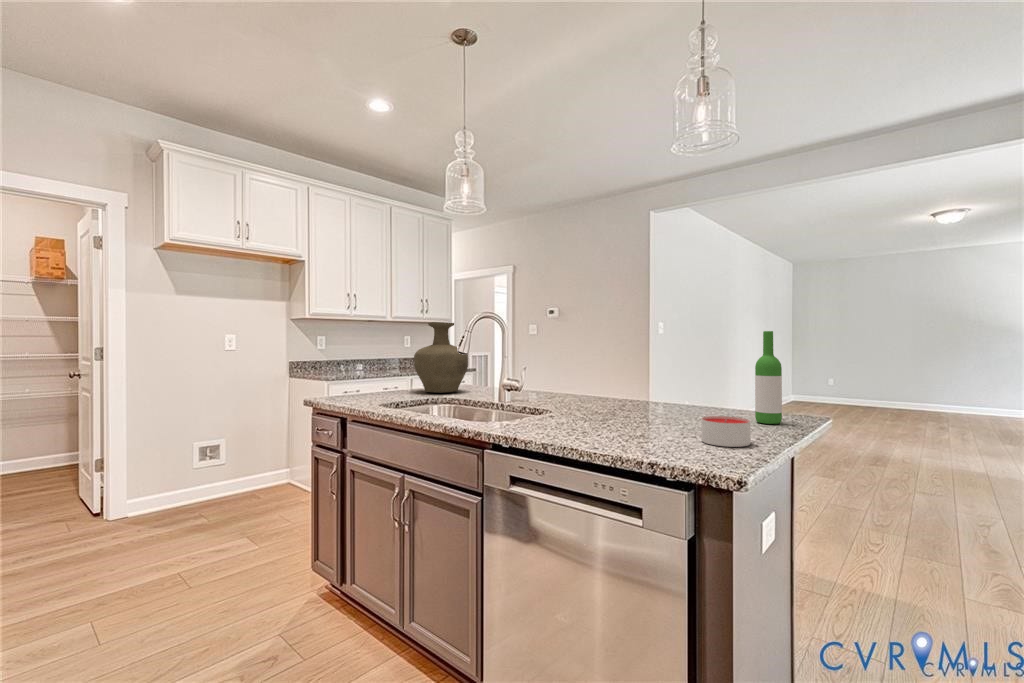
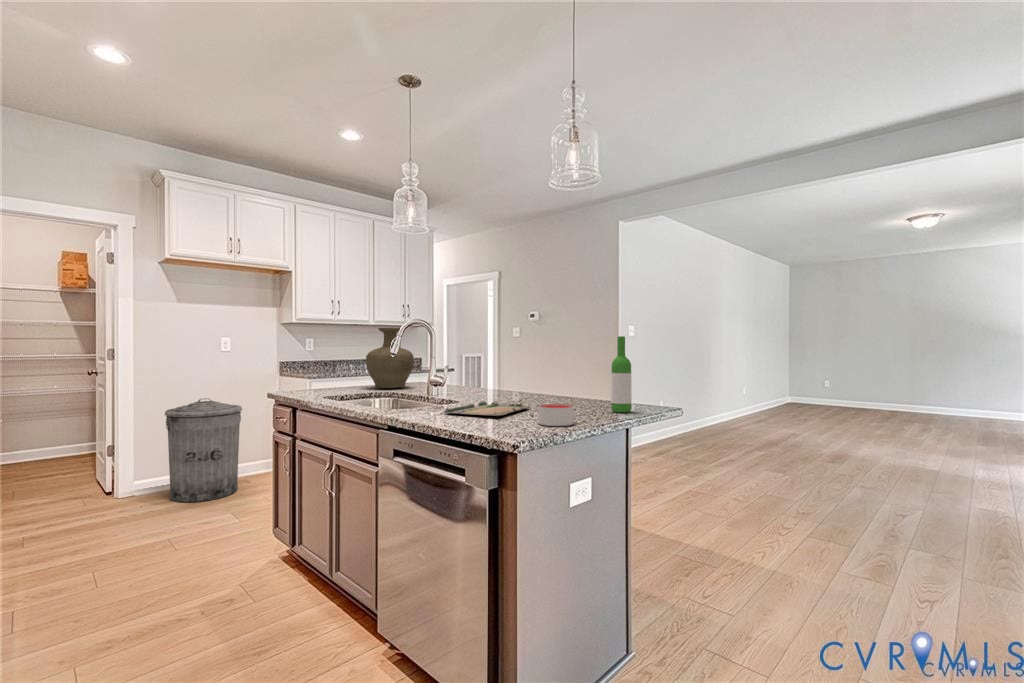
trash can: none [164,404,253,524] -> present [165,398,242,502]
tray: none [560,407,654,432] -> present [444,400,530,416]

